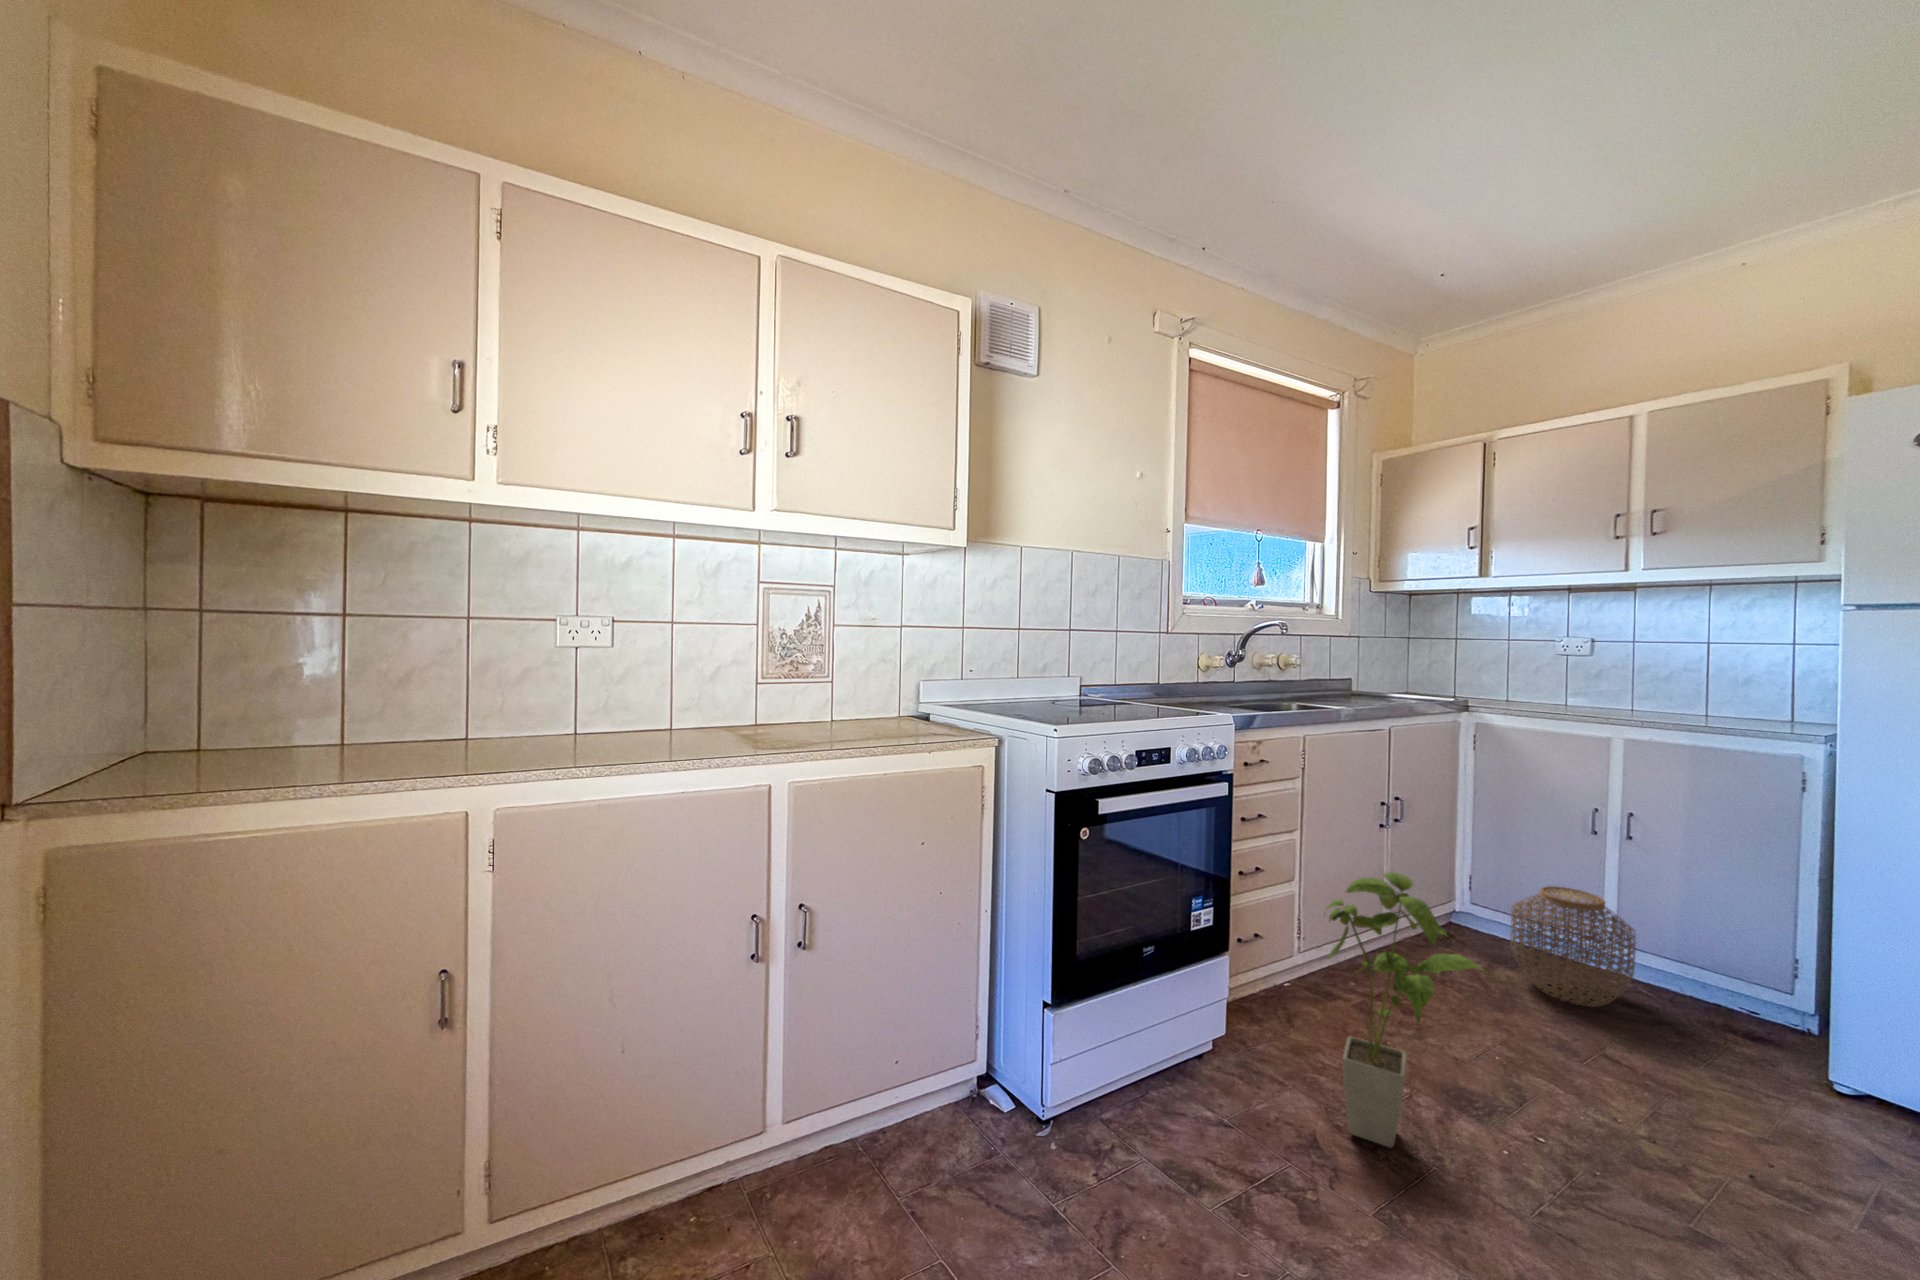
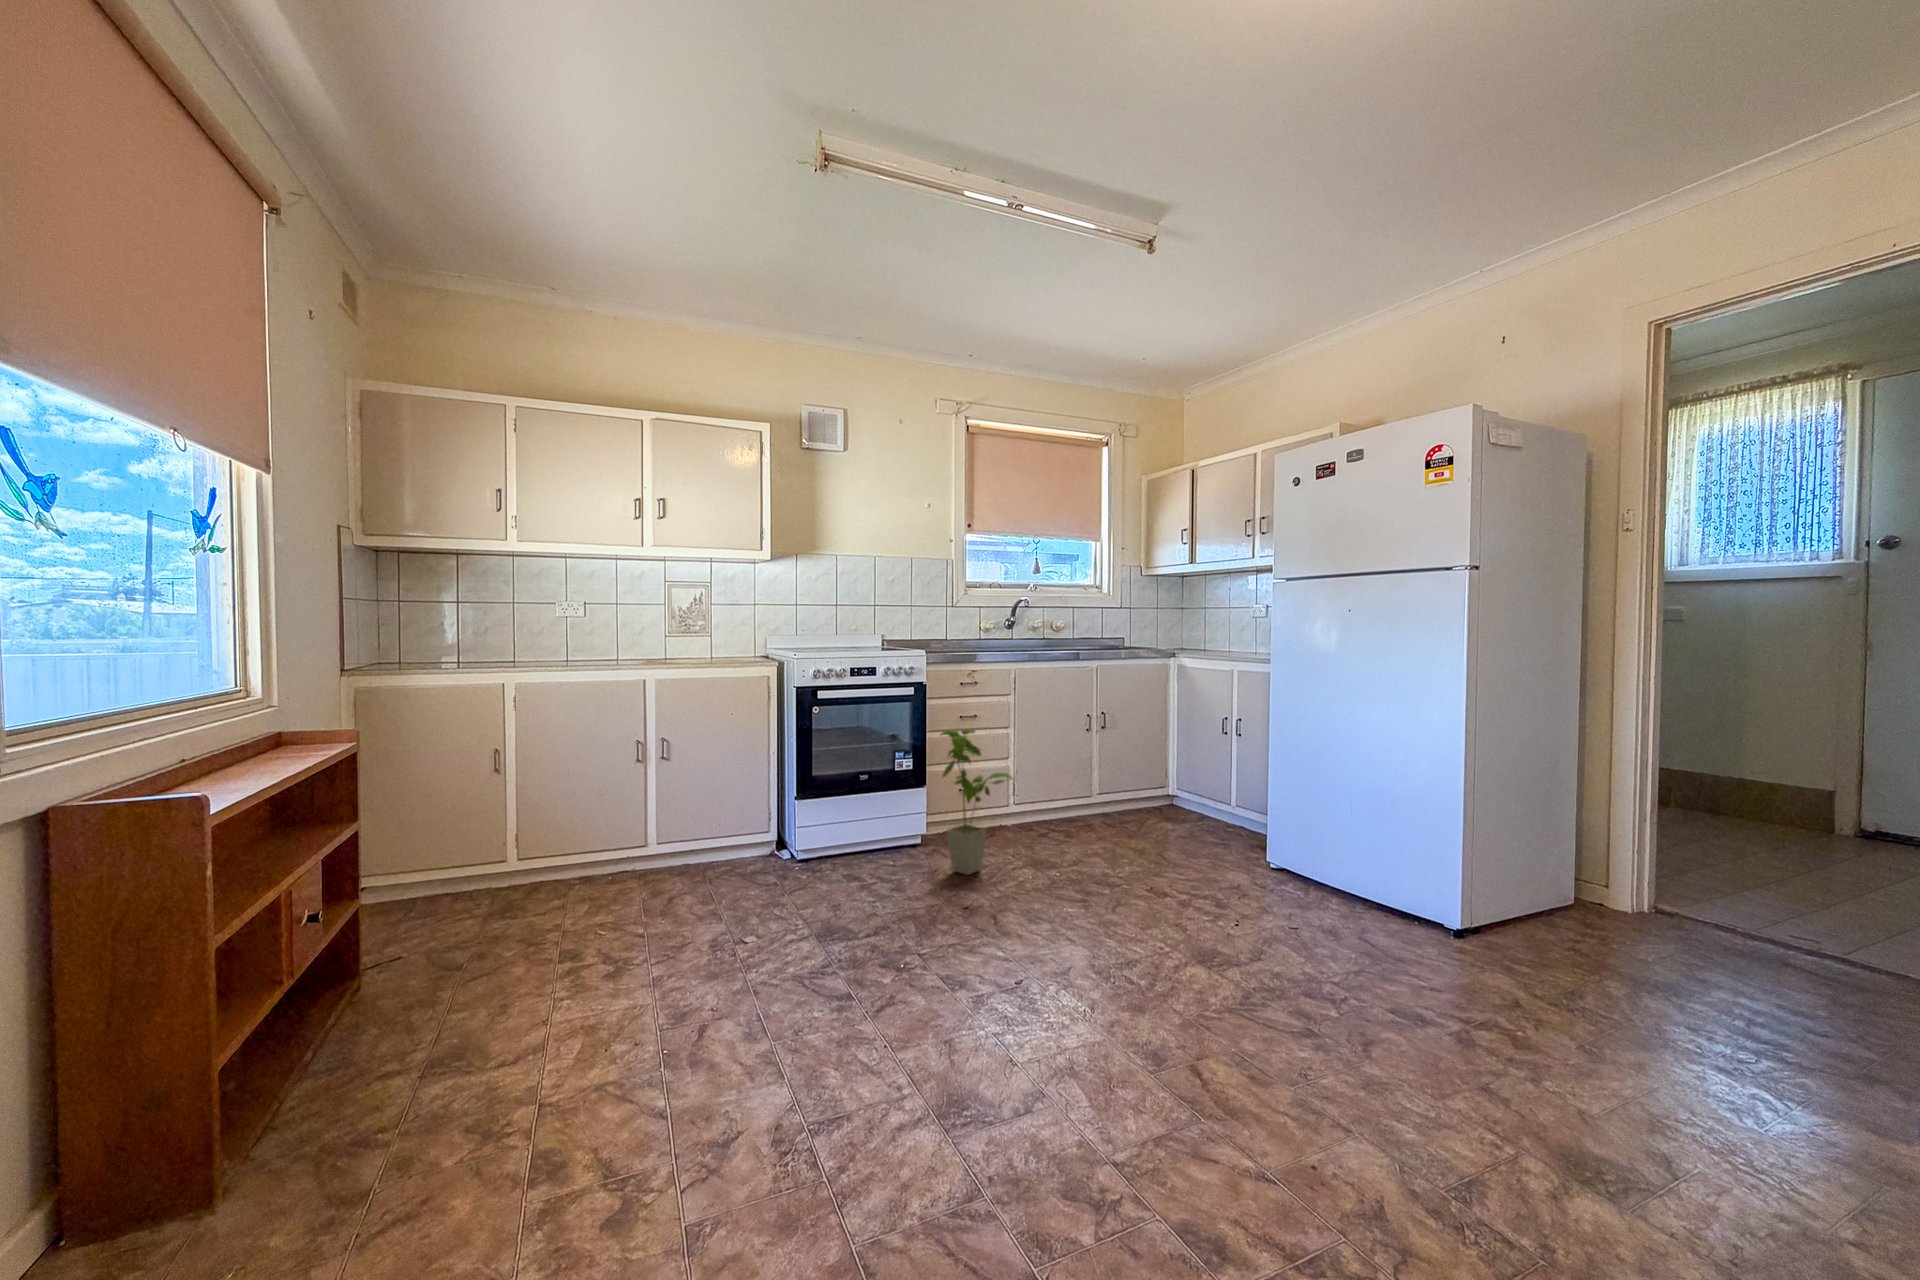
woven basket: present [1511,886,1636,1007] -> none [1158,768,1223,841]

